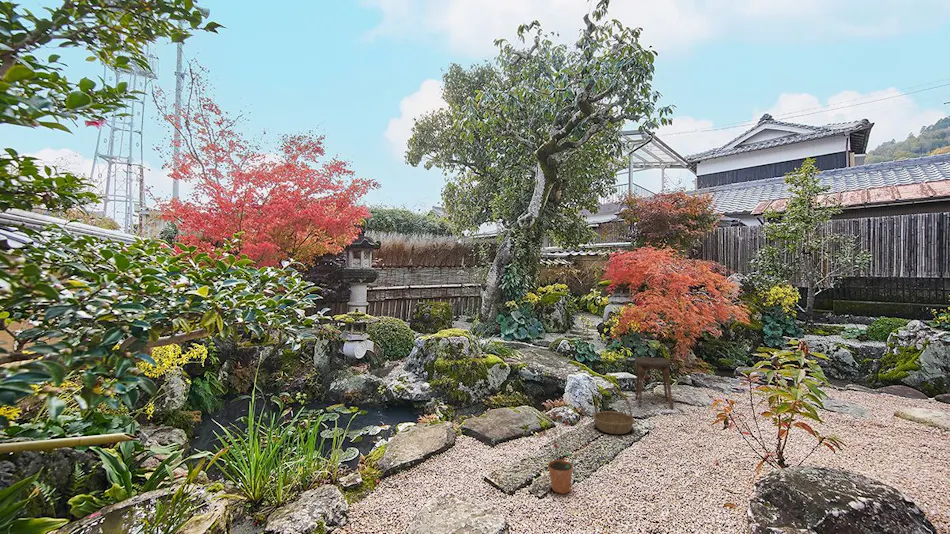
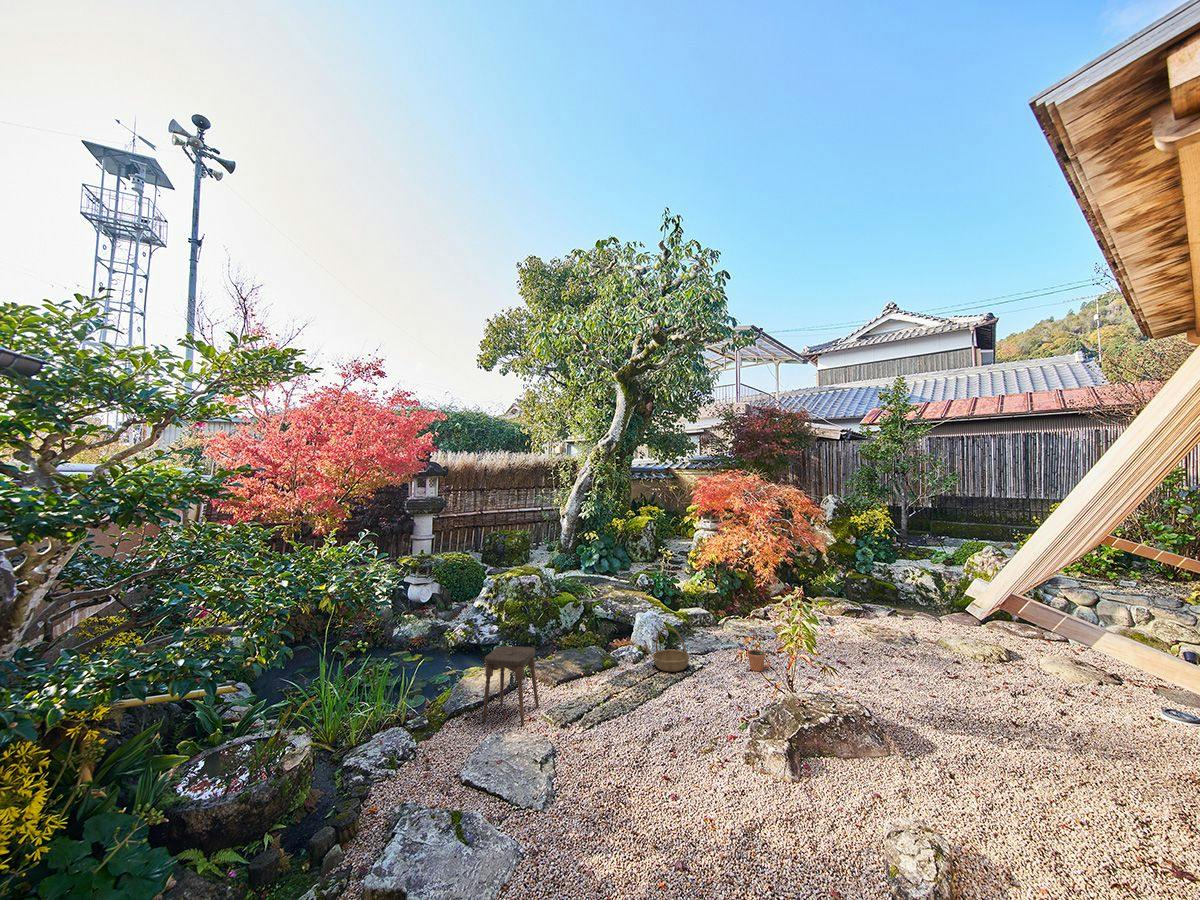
stool: present [635,357,673,409] -> present [483,646,539,726]
potted plant: present [540,412,573,494] -> present [740,616,765,671]

